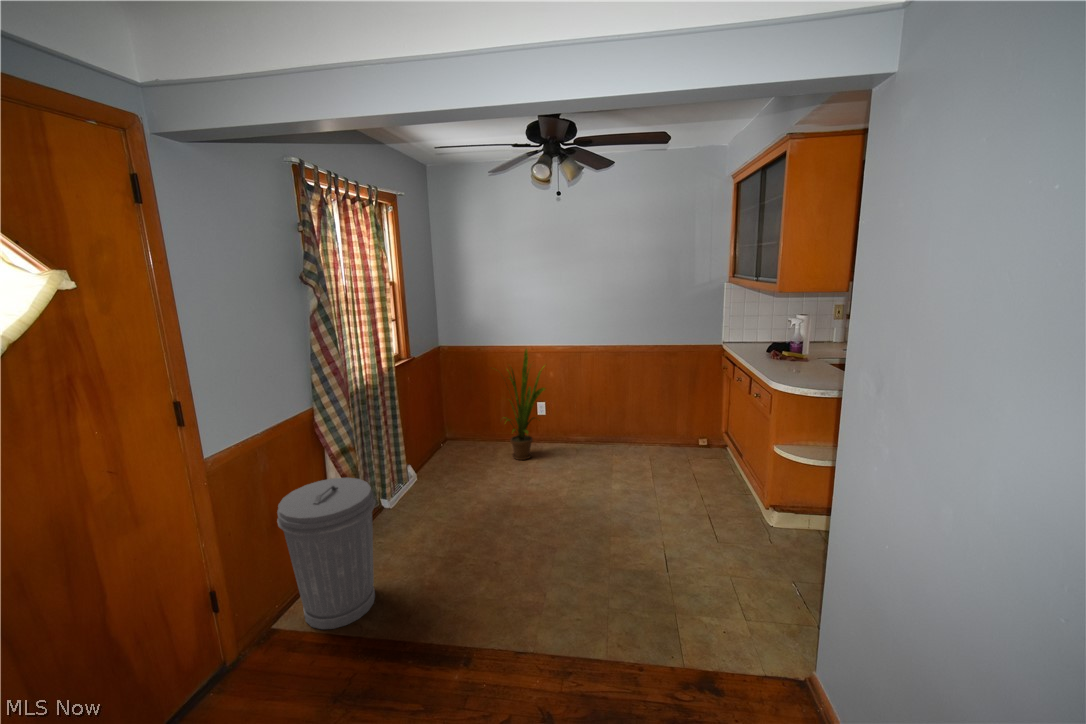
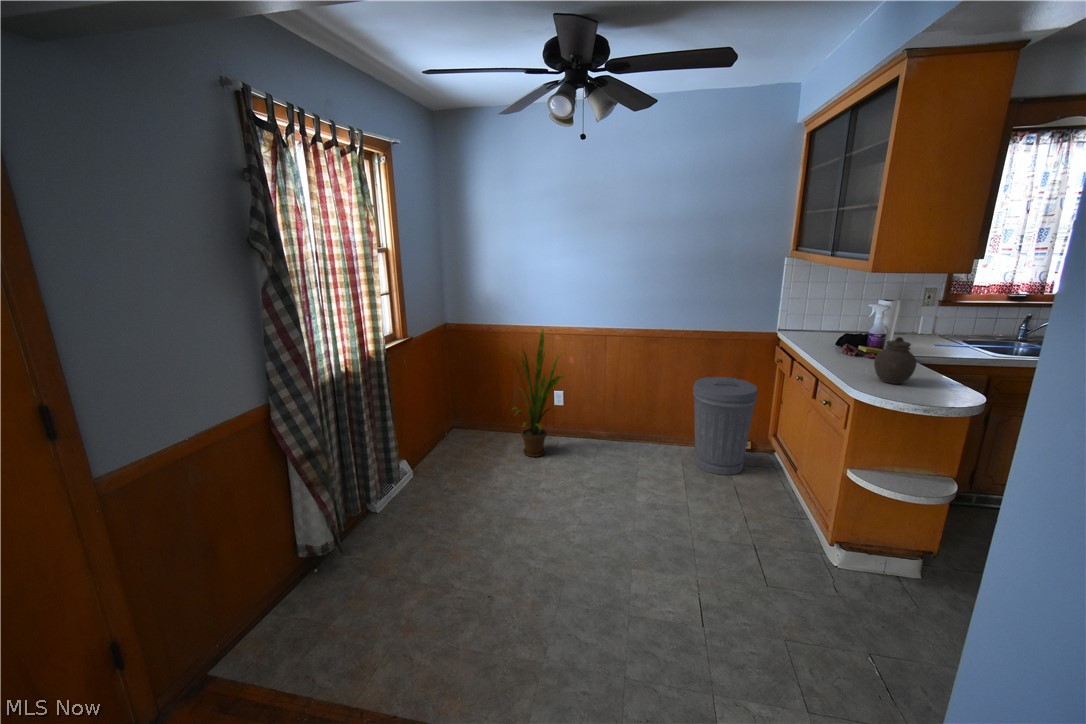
jar: none [789,341,818,377] -> present [874,337,917,384]
trash can: present [277,478,375,629] -> present [693,377,758,475]

